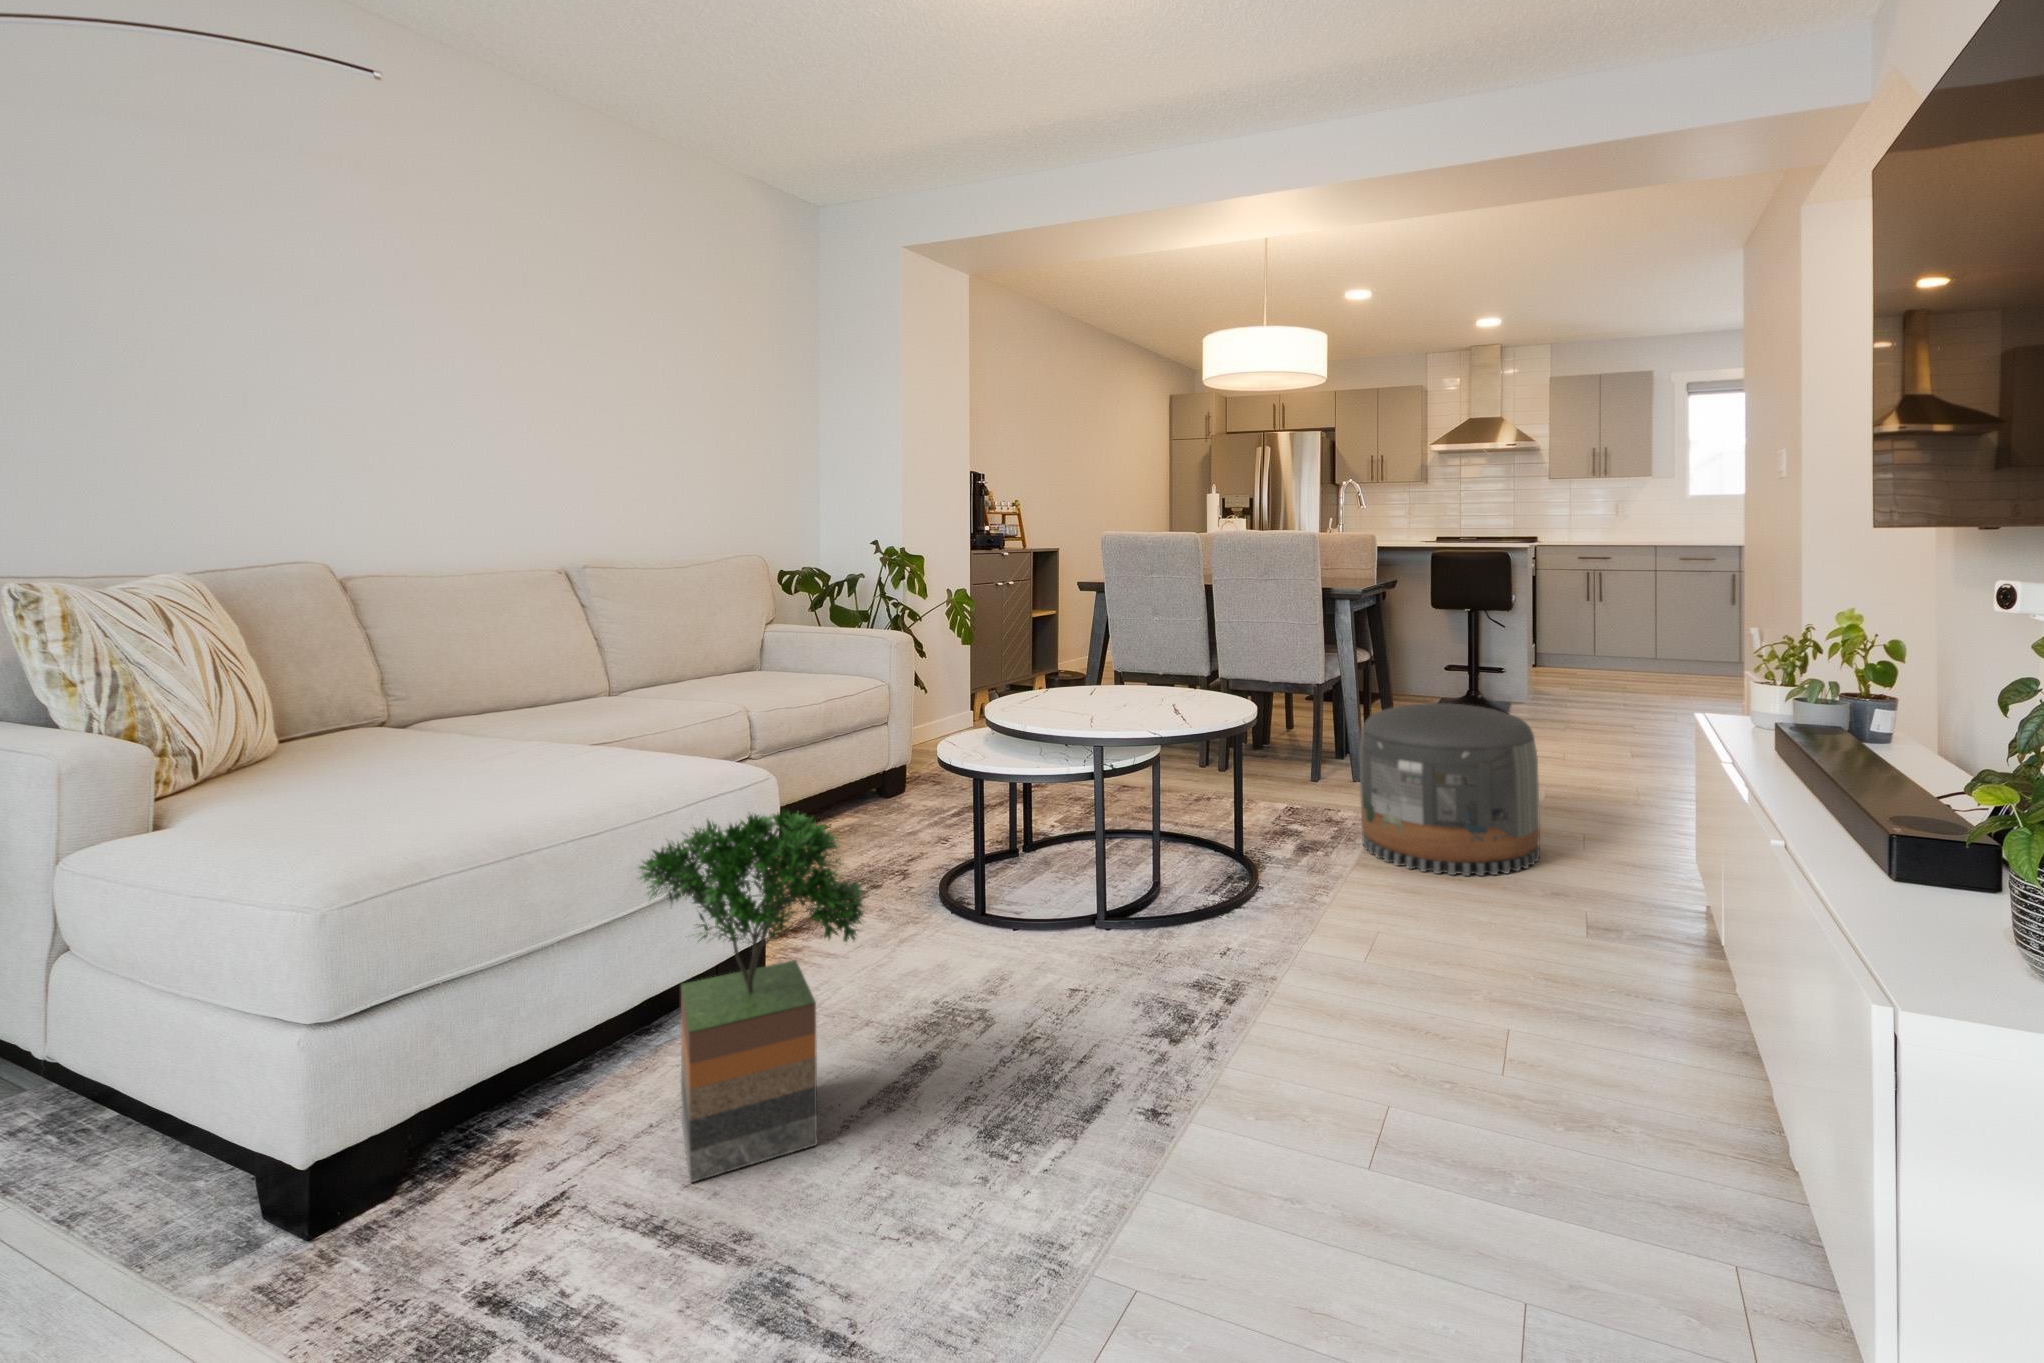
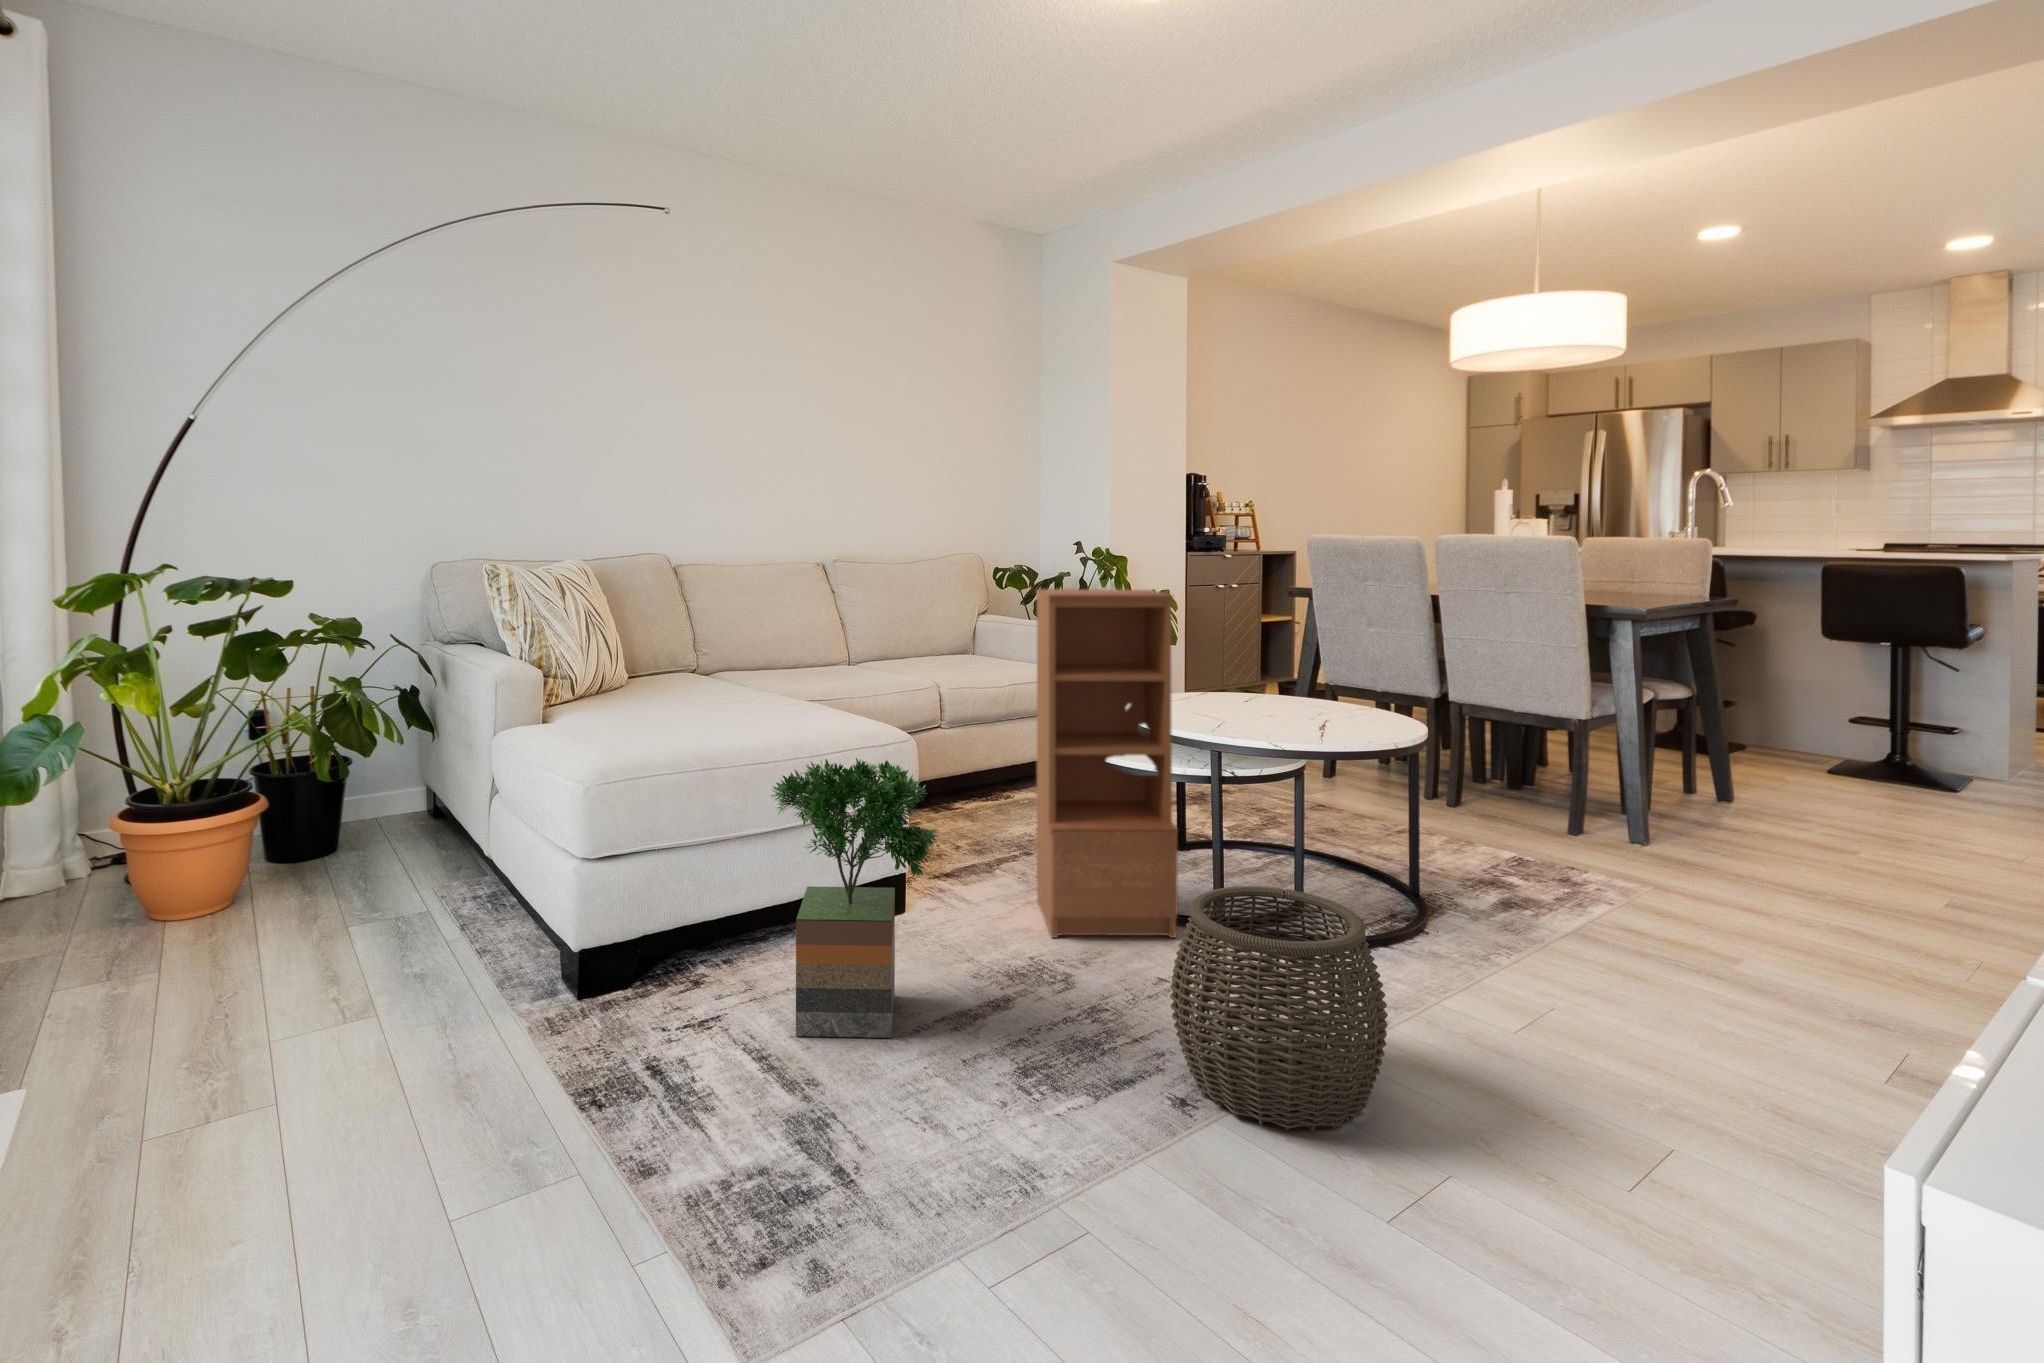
bookcase: none [904,591,1068,972] -> present [1036,589,1178,938]
pouf: present [1359,703,1540,876] -> none [1584,757,1858,986]
woven basket: none [1127,874,1329,1117] -> present [1170,886,1388,1131]

